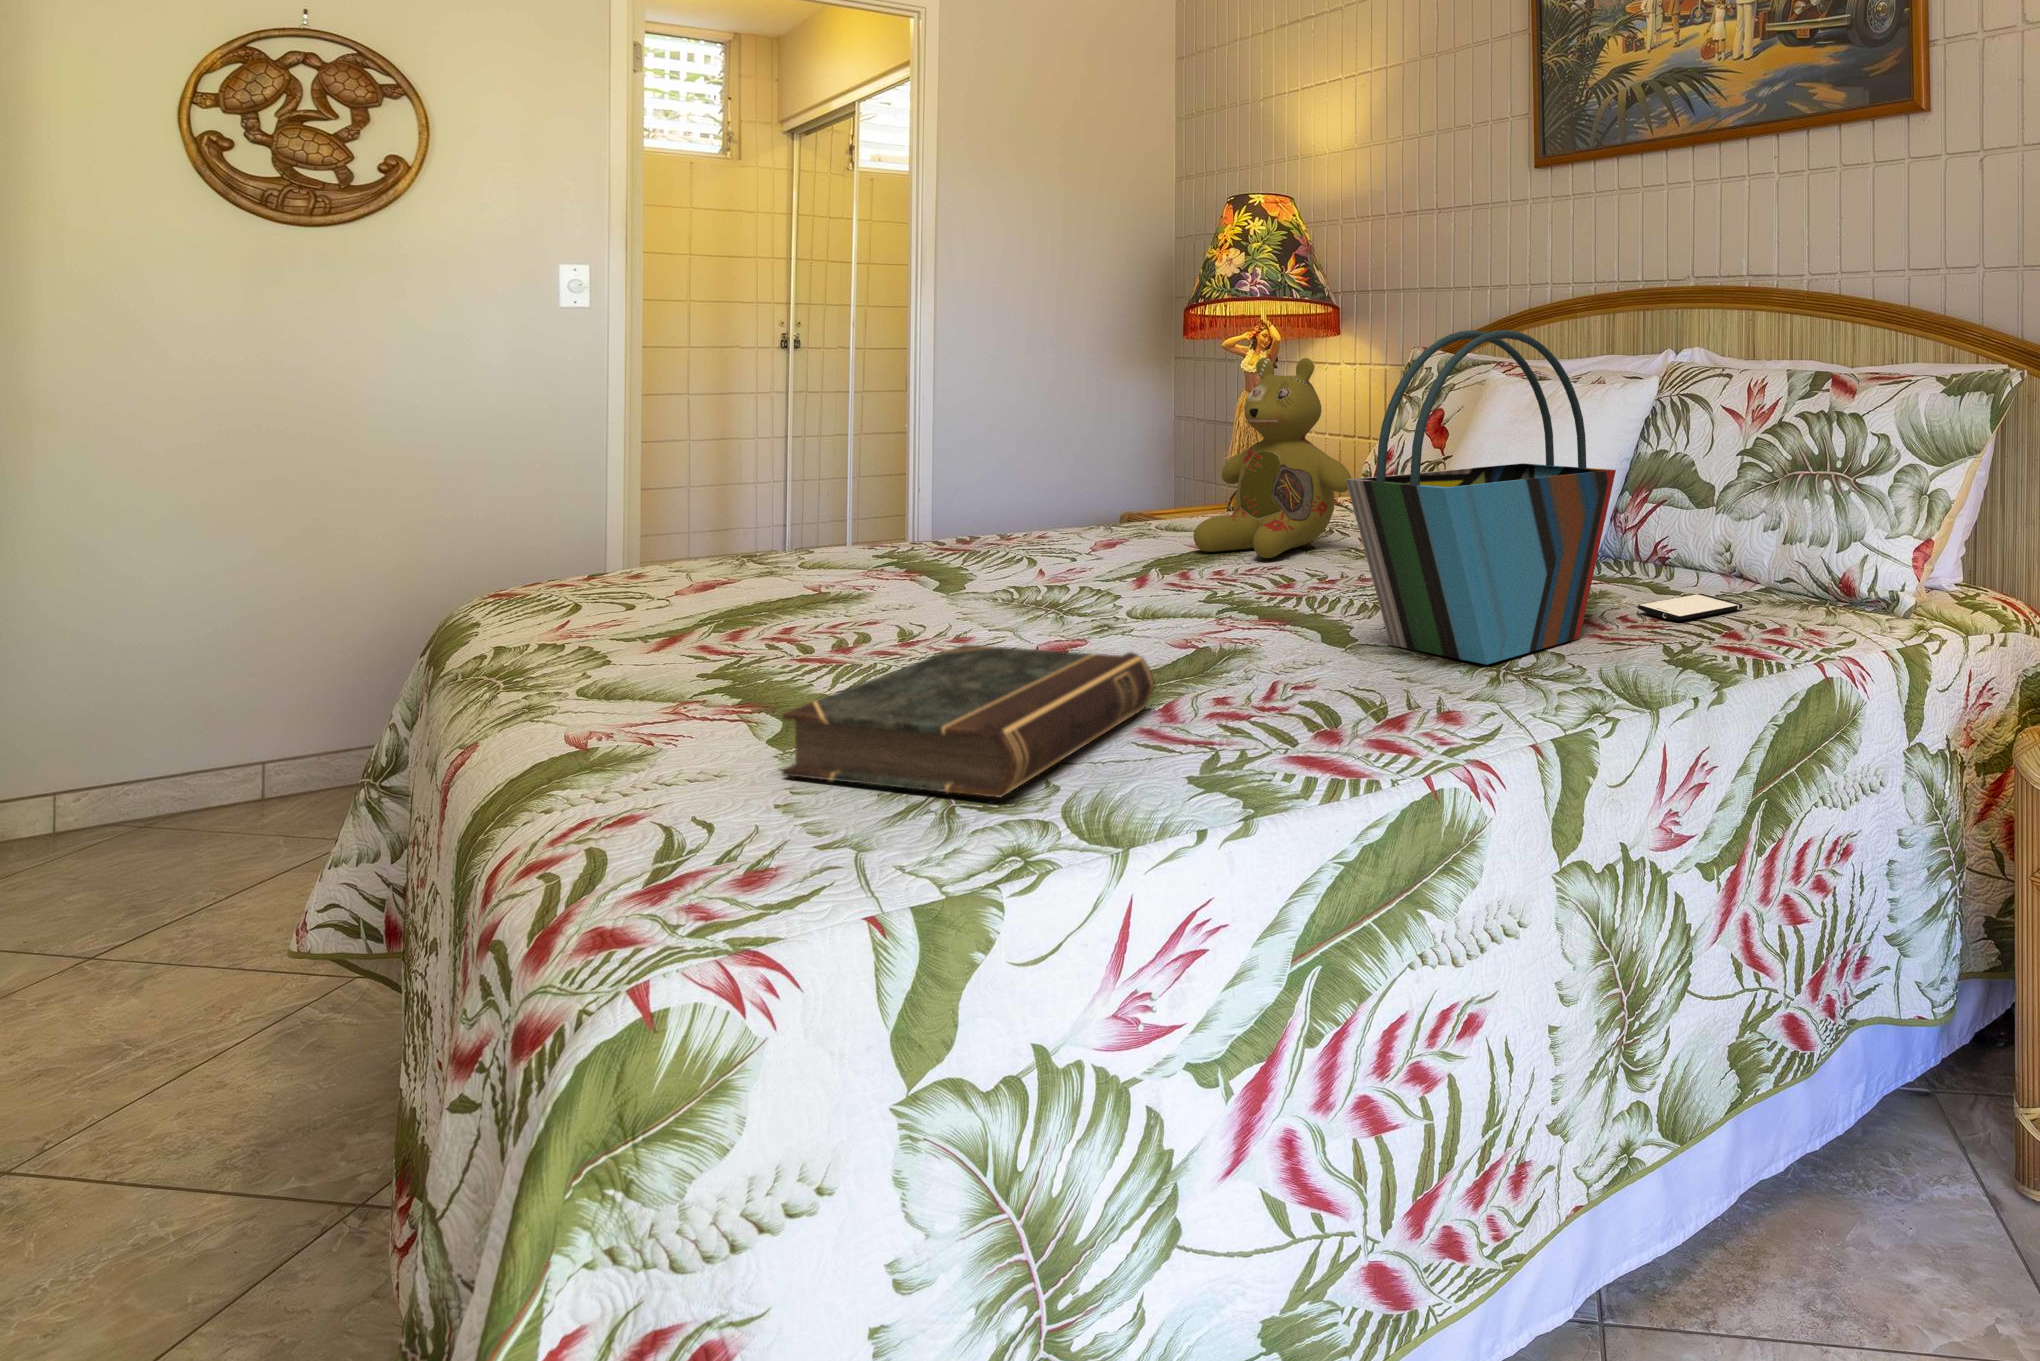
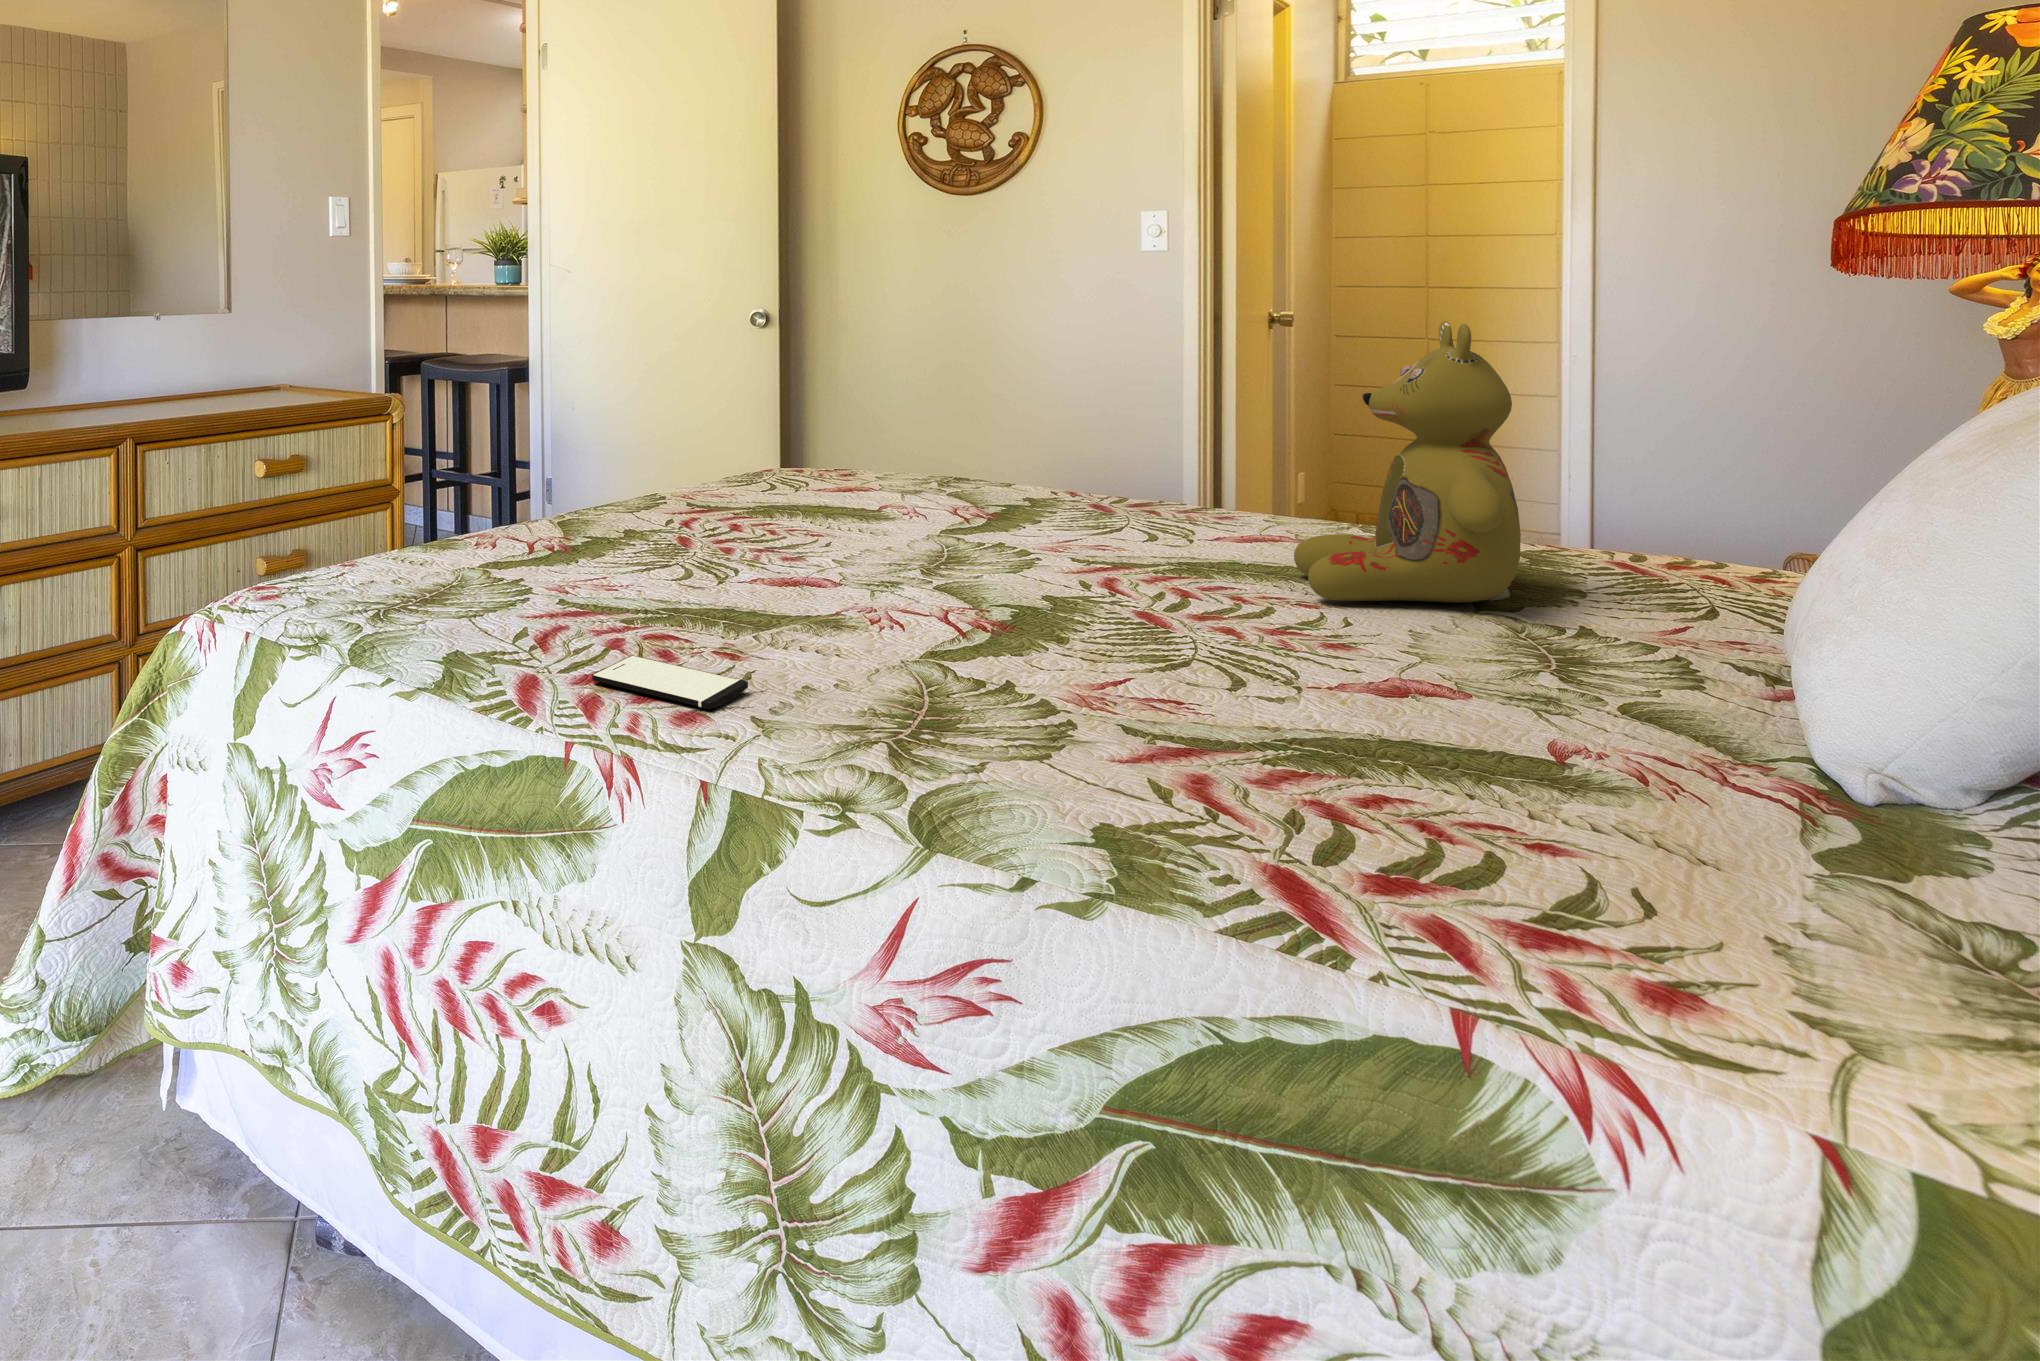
tote bag: present [1346,330,1616,665] -> none [847,306,1299,770]
smartphone: present [1638,594,1743,620] -> present [592,656,748,709]
book: present [782,645,1155,798] -> none [400,554,633,639]

